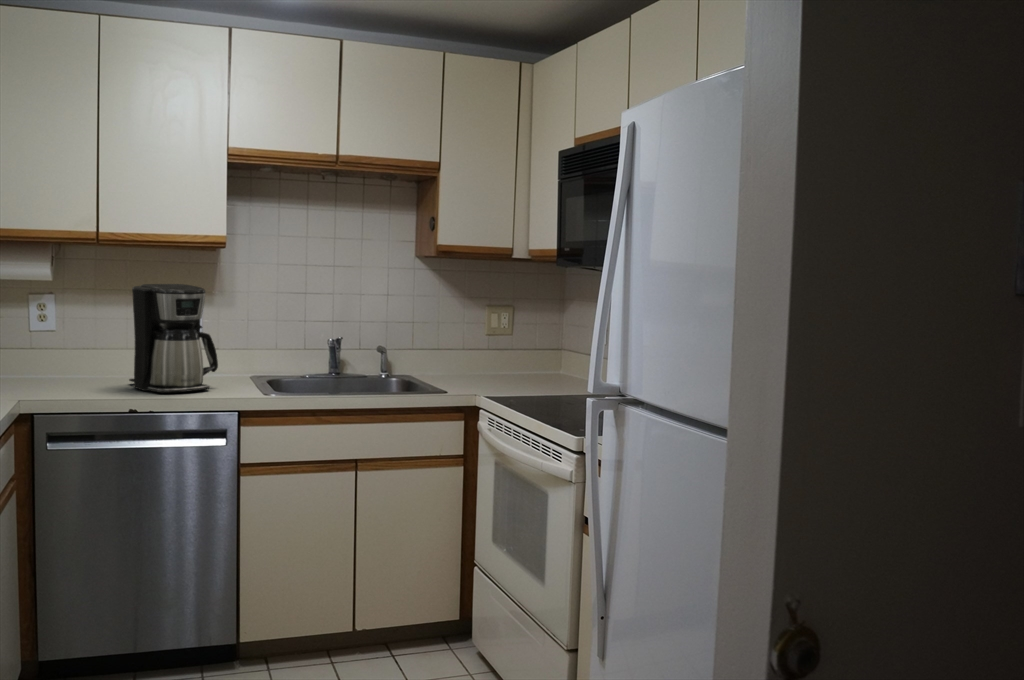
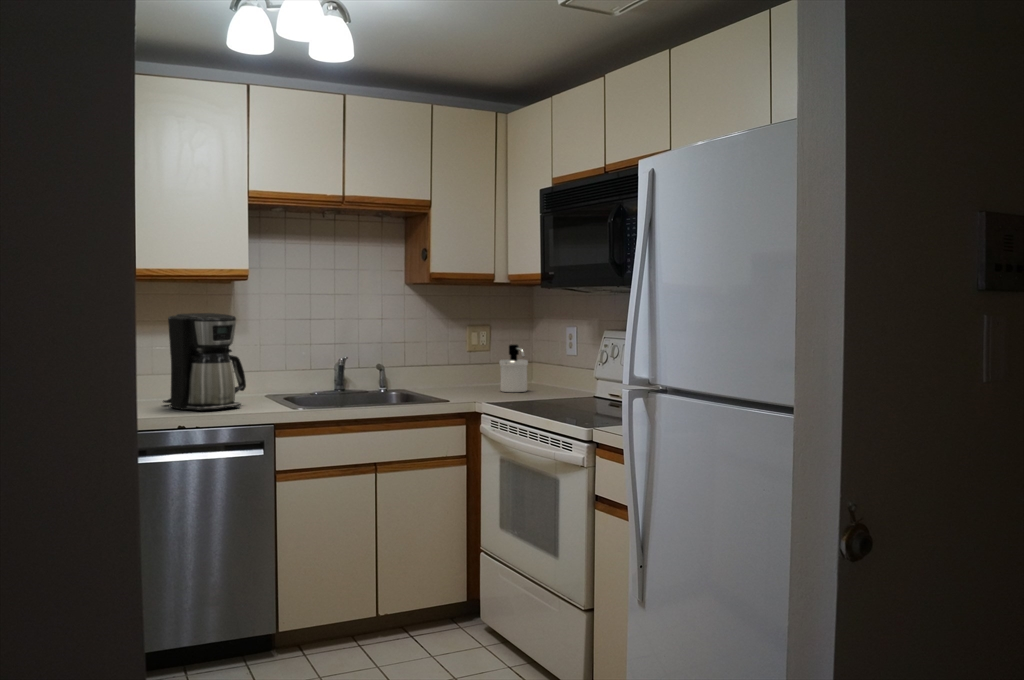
soap dispenser: none [515,329,548,384] -> present [499,344,528,392]

